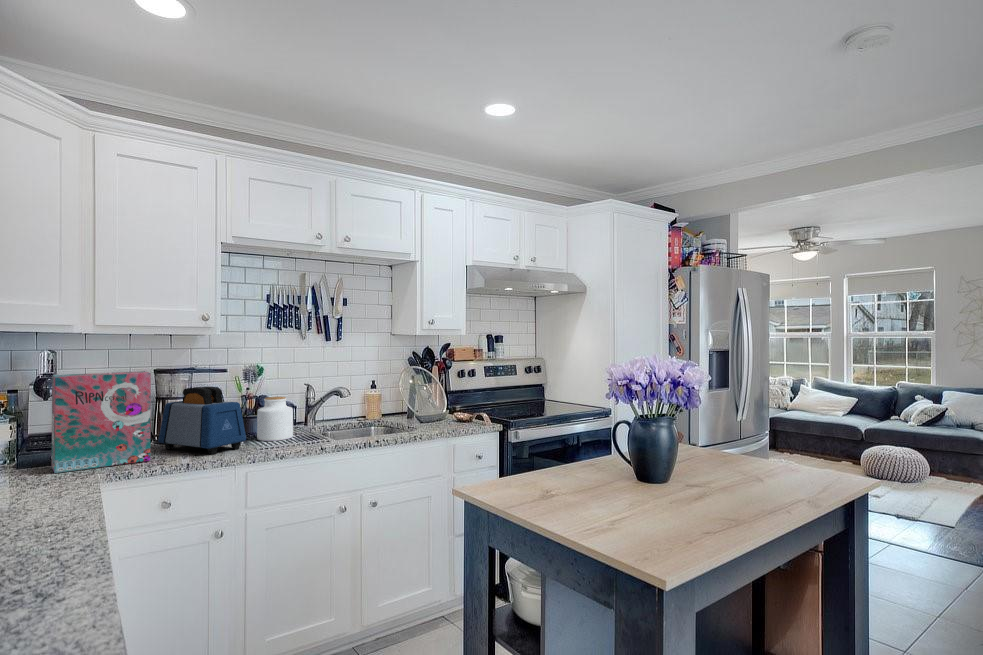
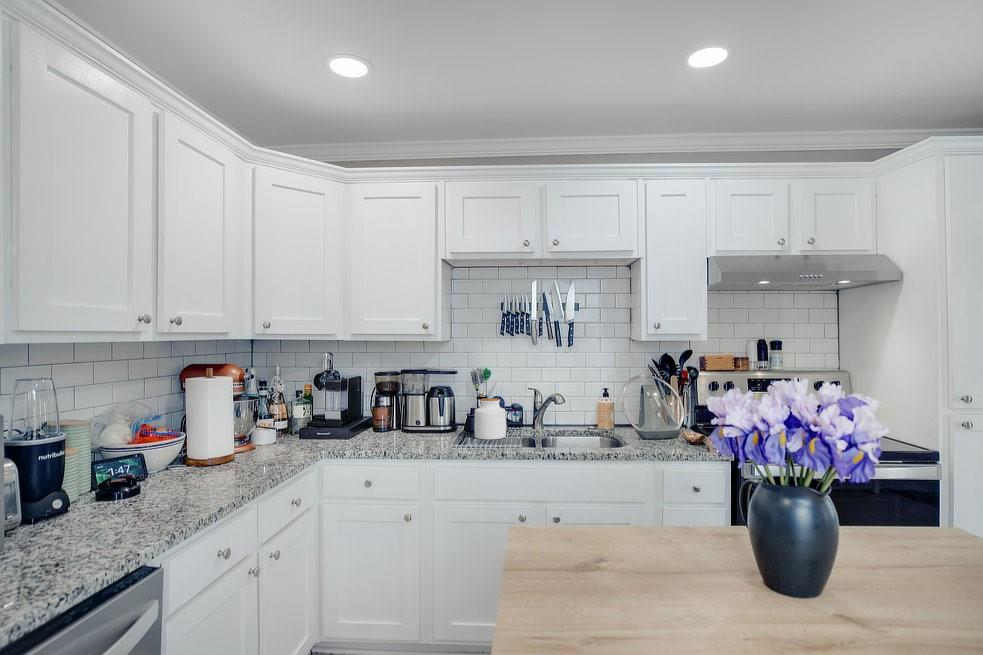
cereal box: present [52,371,151,473] -> none [312,371,379,446]
toaster: present [158,387,246,455] -> none [397,386,454,446]

